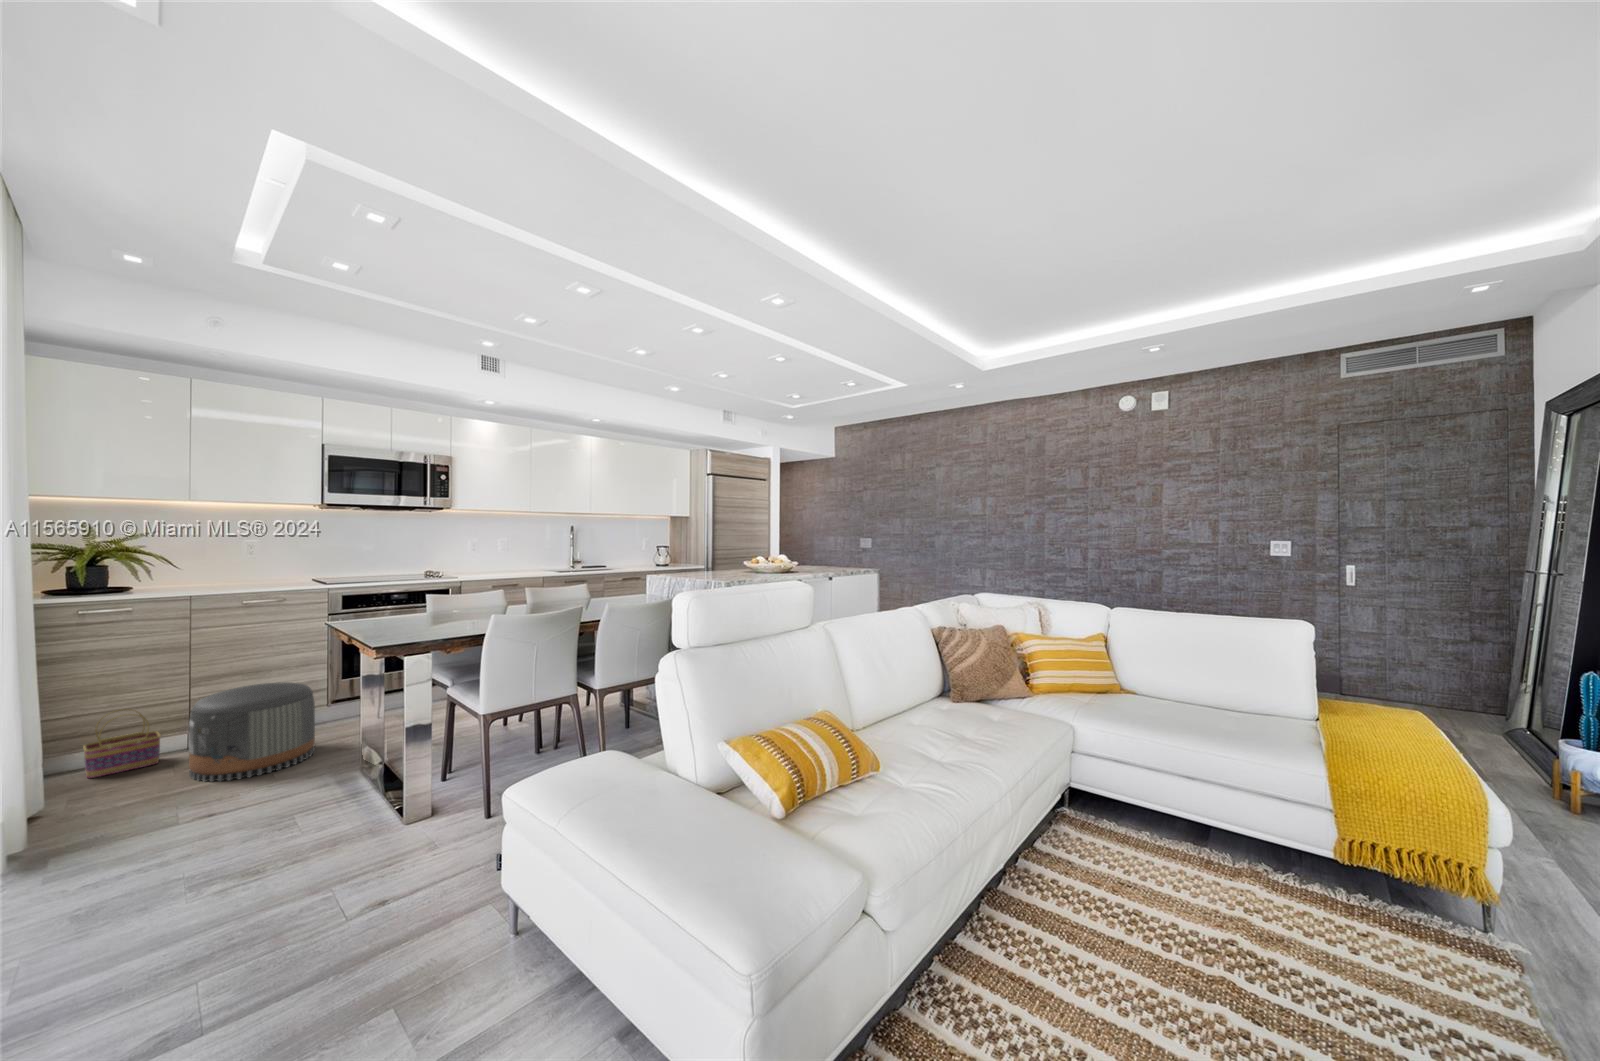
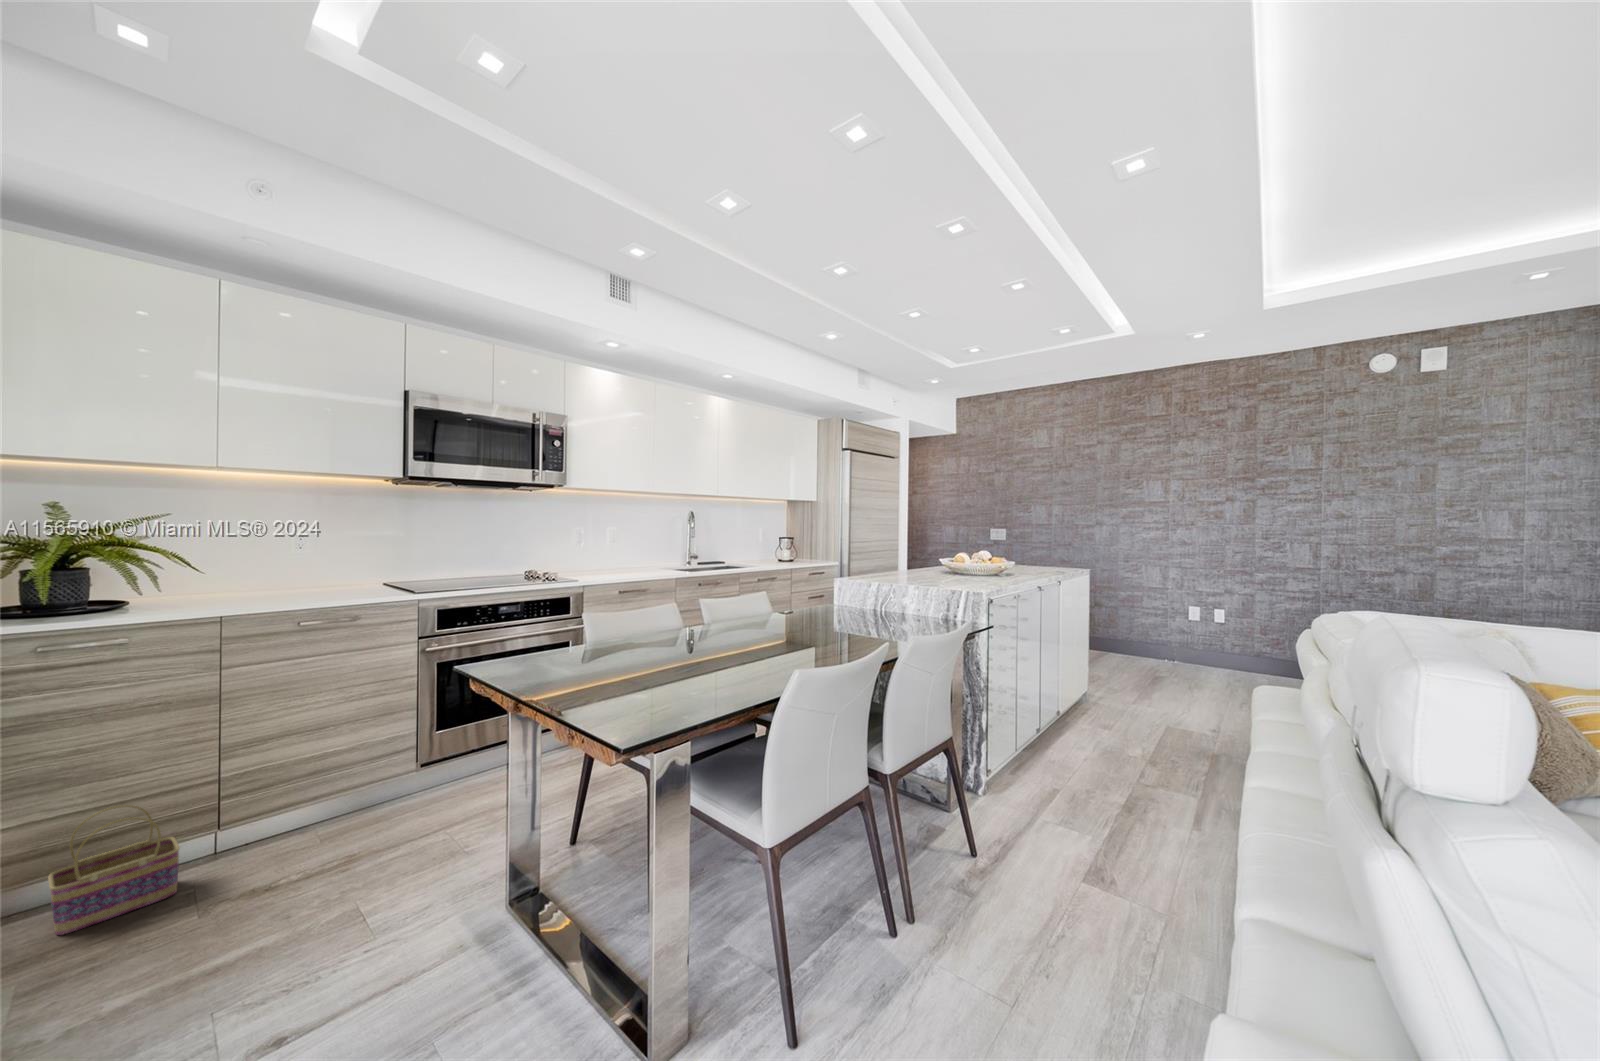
pouf: present [189,682,315,782] -> none [229,751,425,941]

